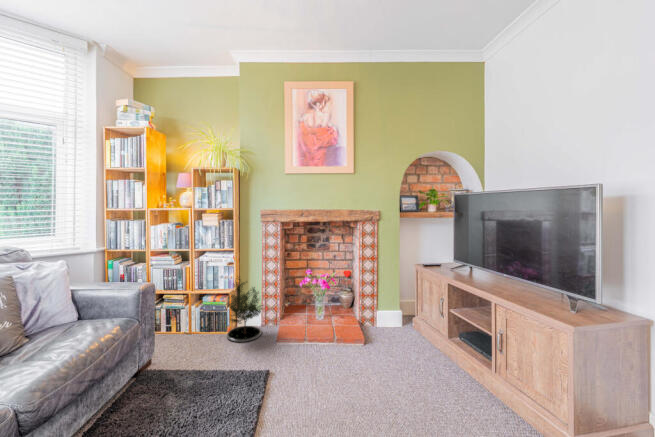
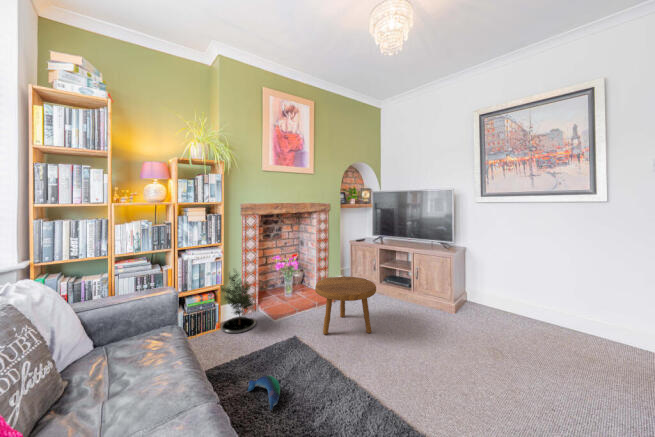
footstool: none [290,306,369,394] -> present [315,276,376,335]
plush toy: none [155,389,187,425] -> present [247,376,281,410]

